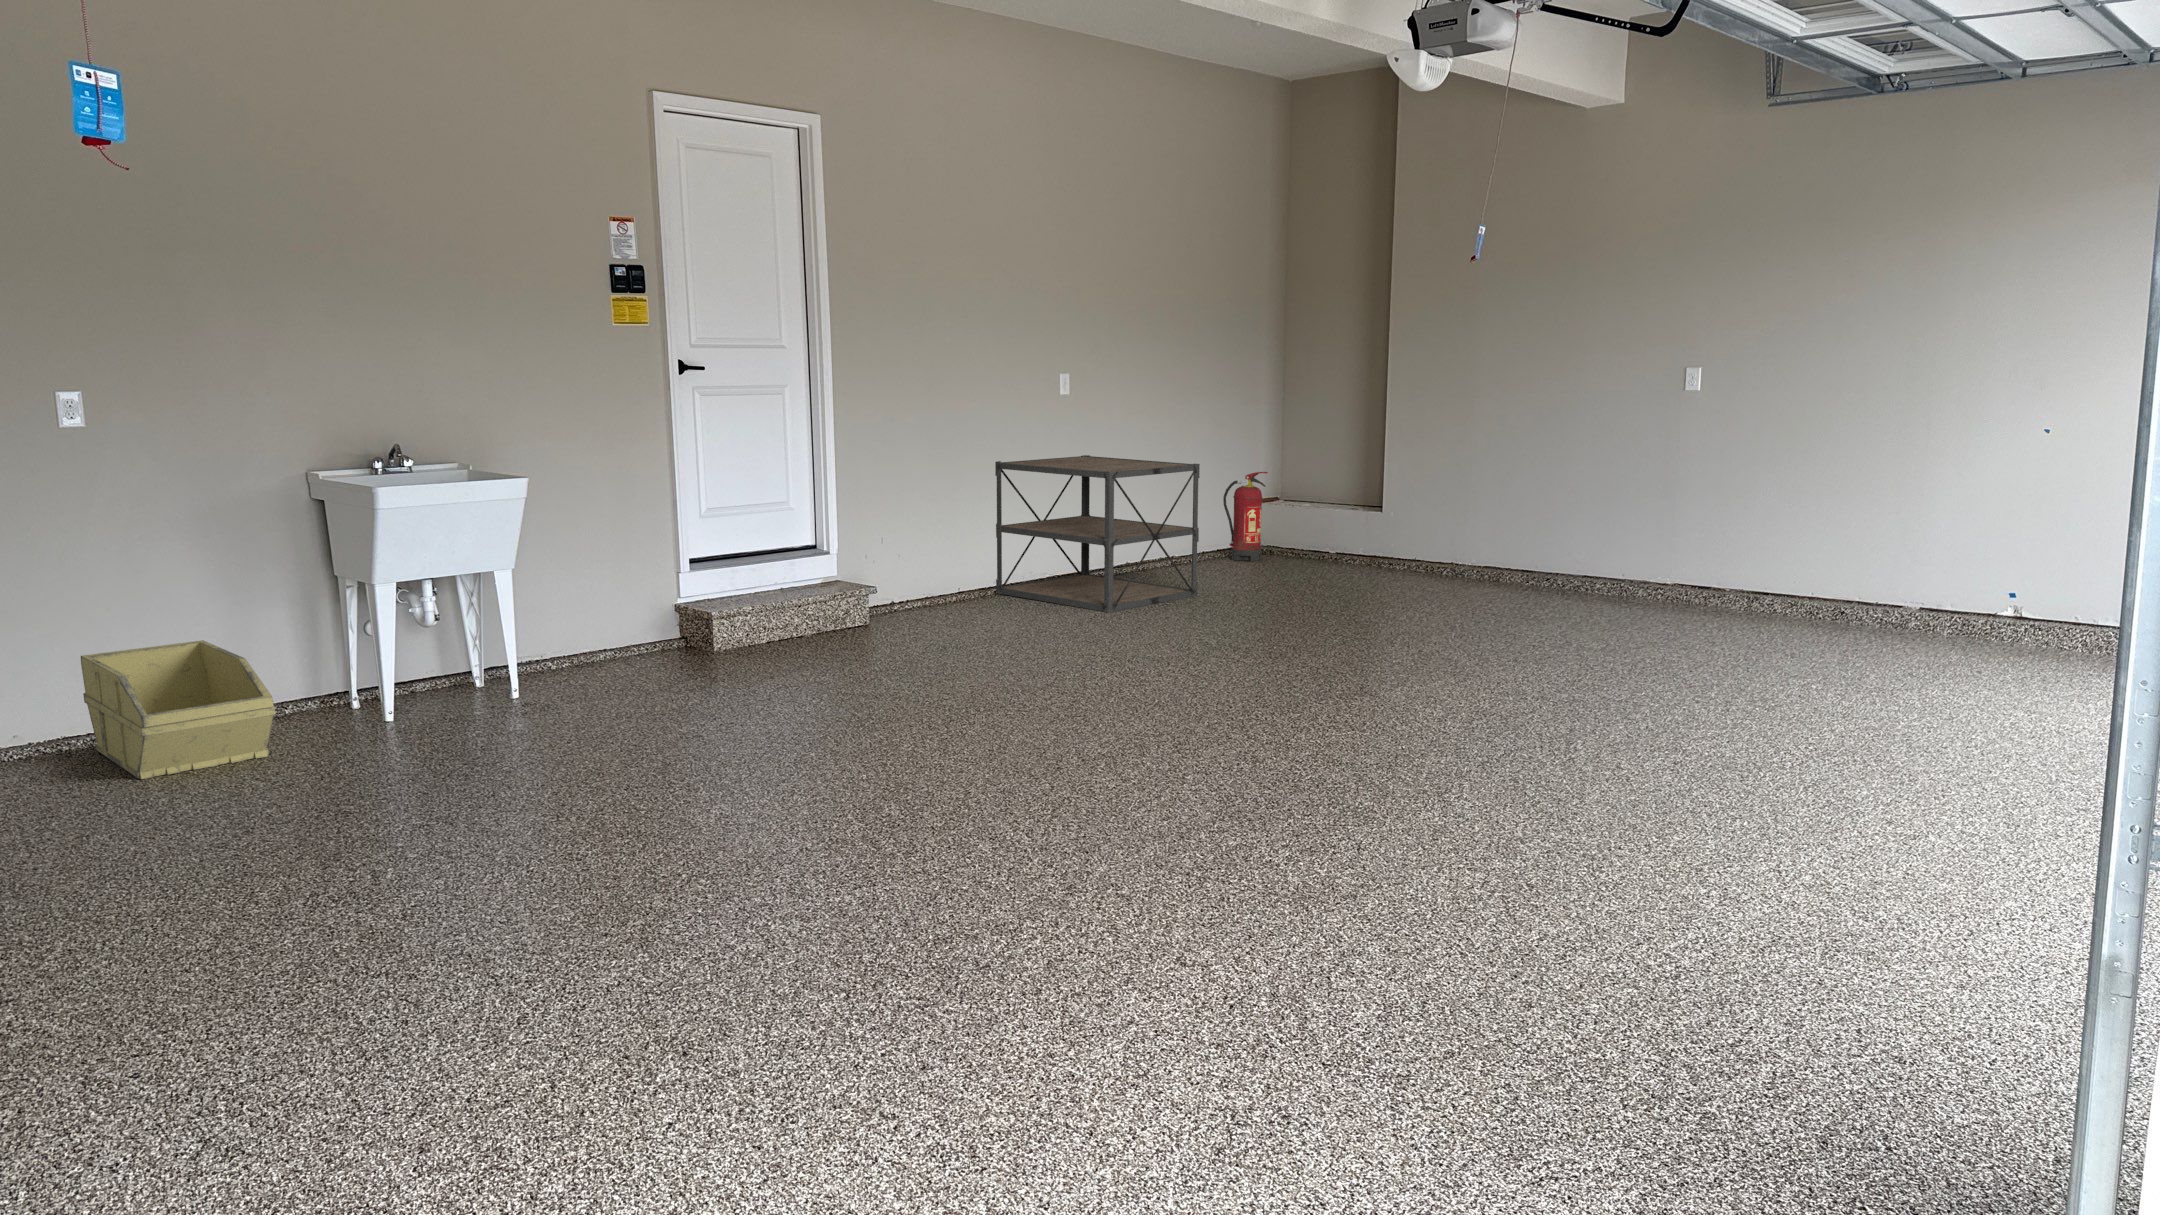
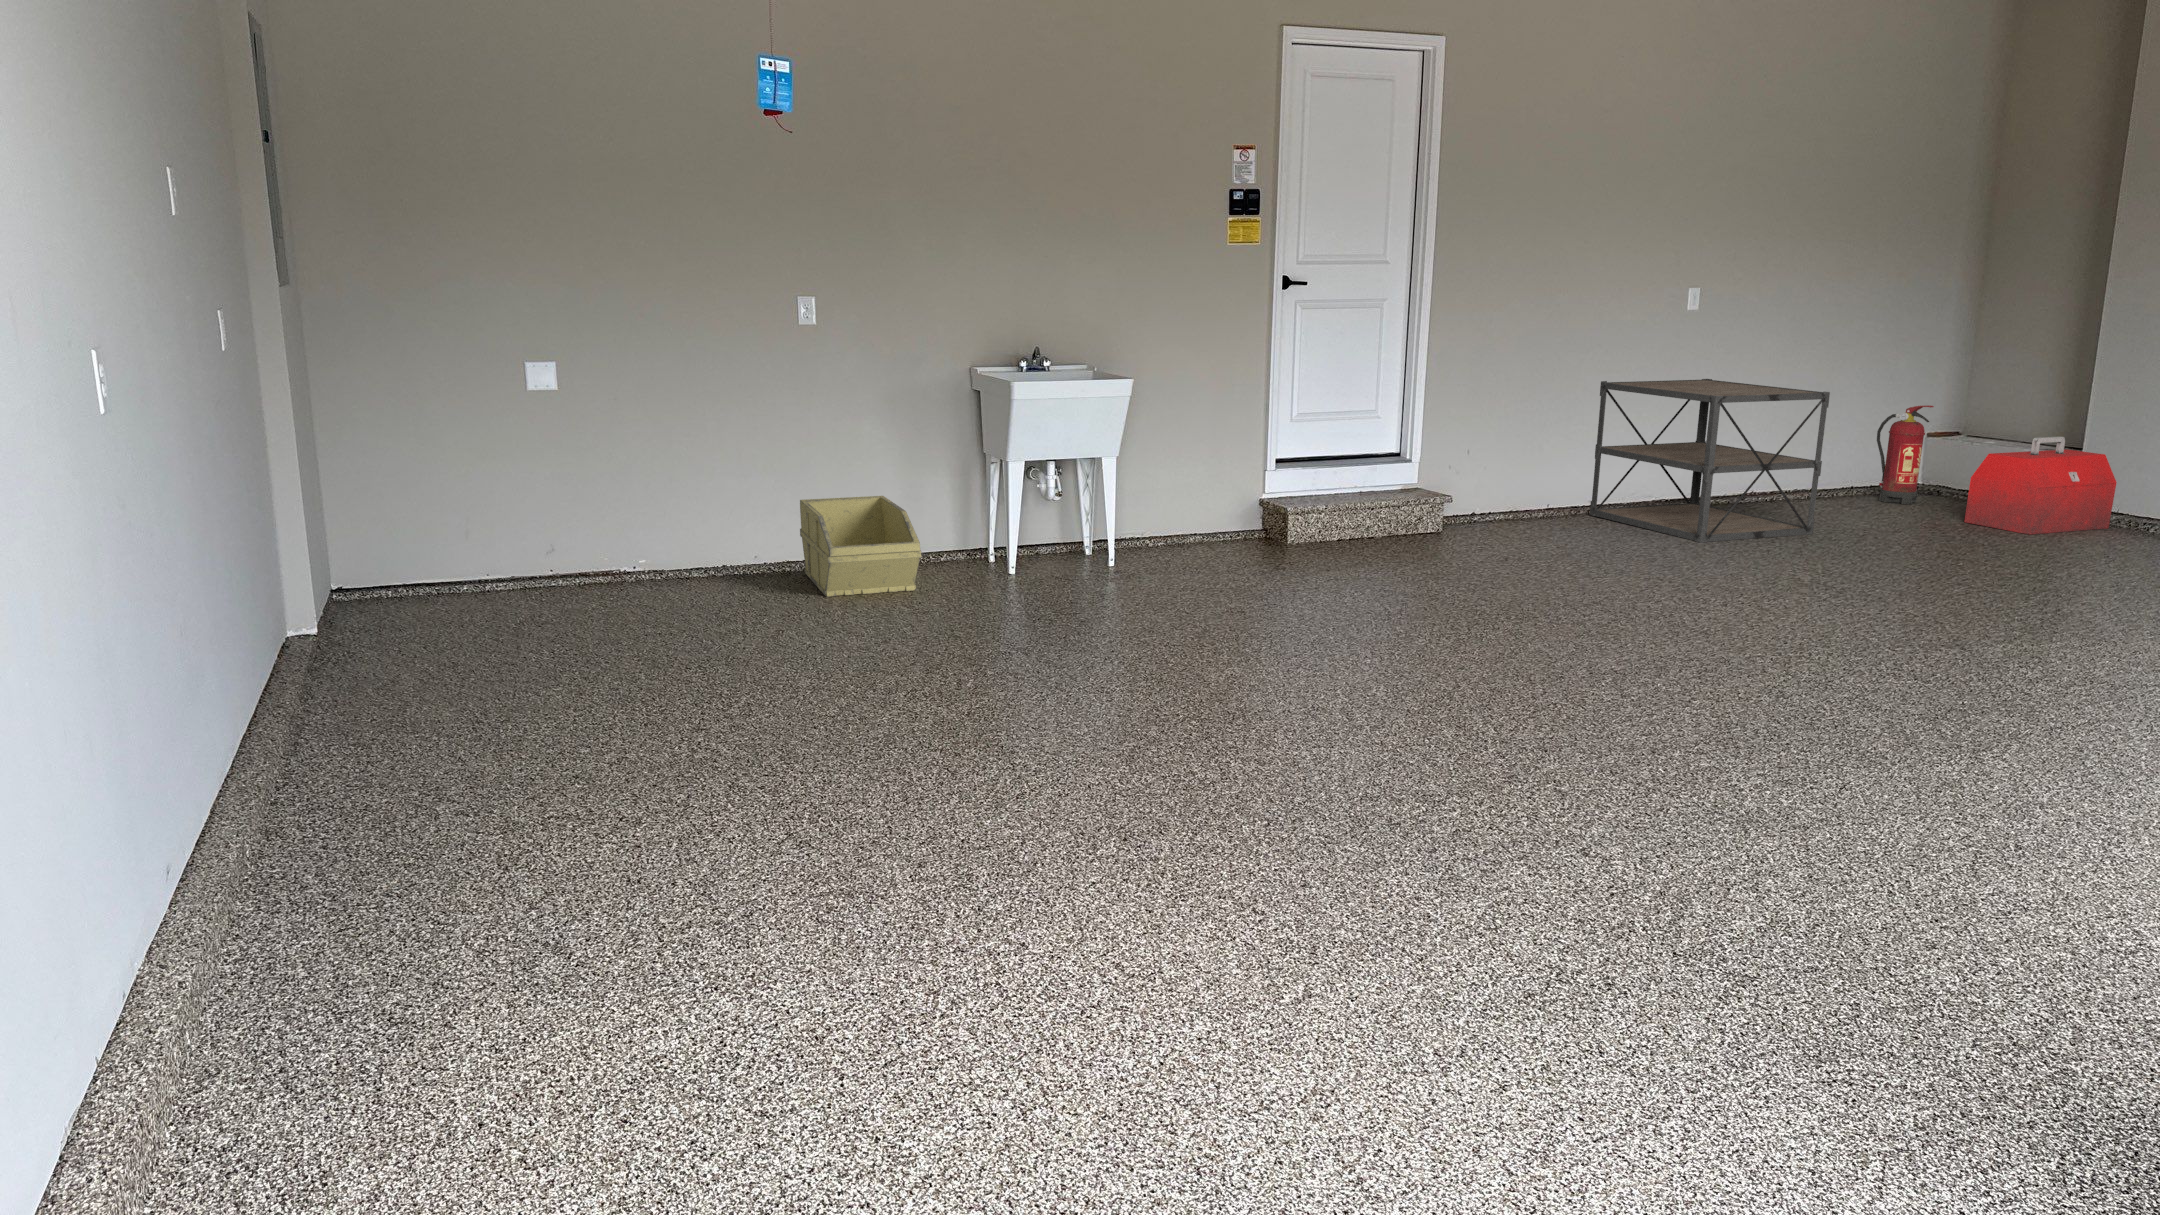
toolbox: none [1308,494,1416,581] -> present [1964,437,2117,534]

